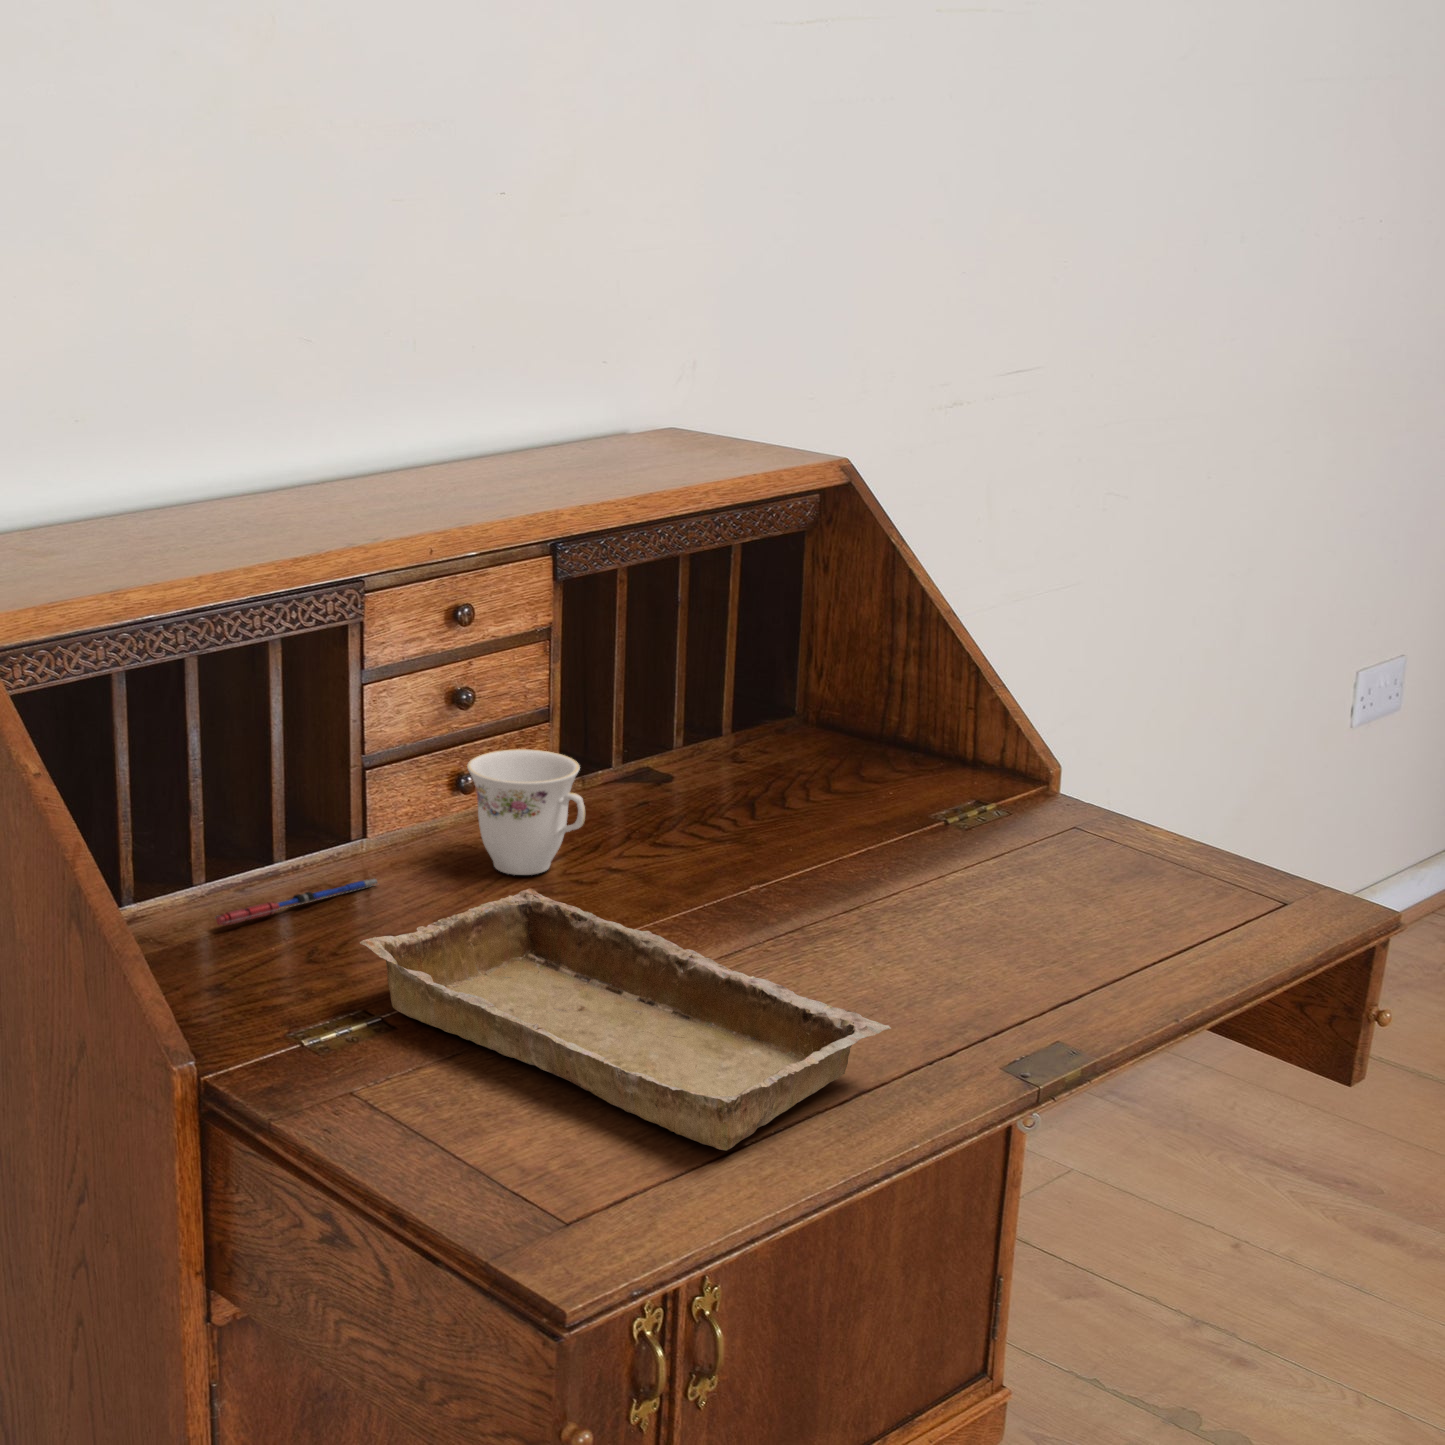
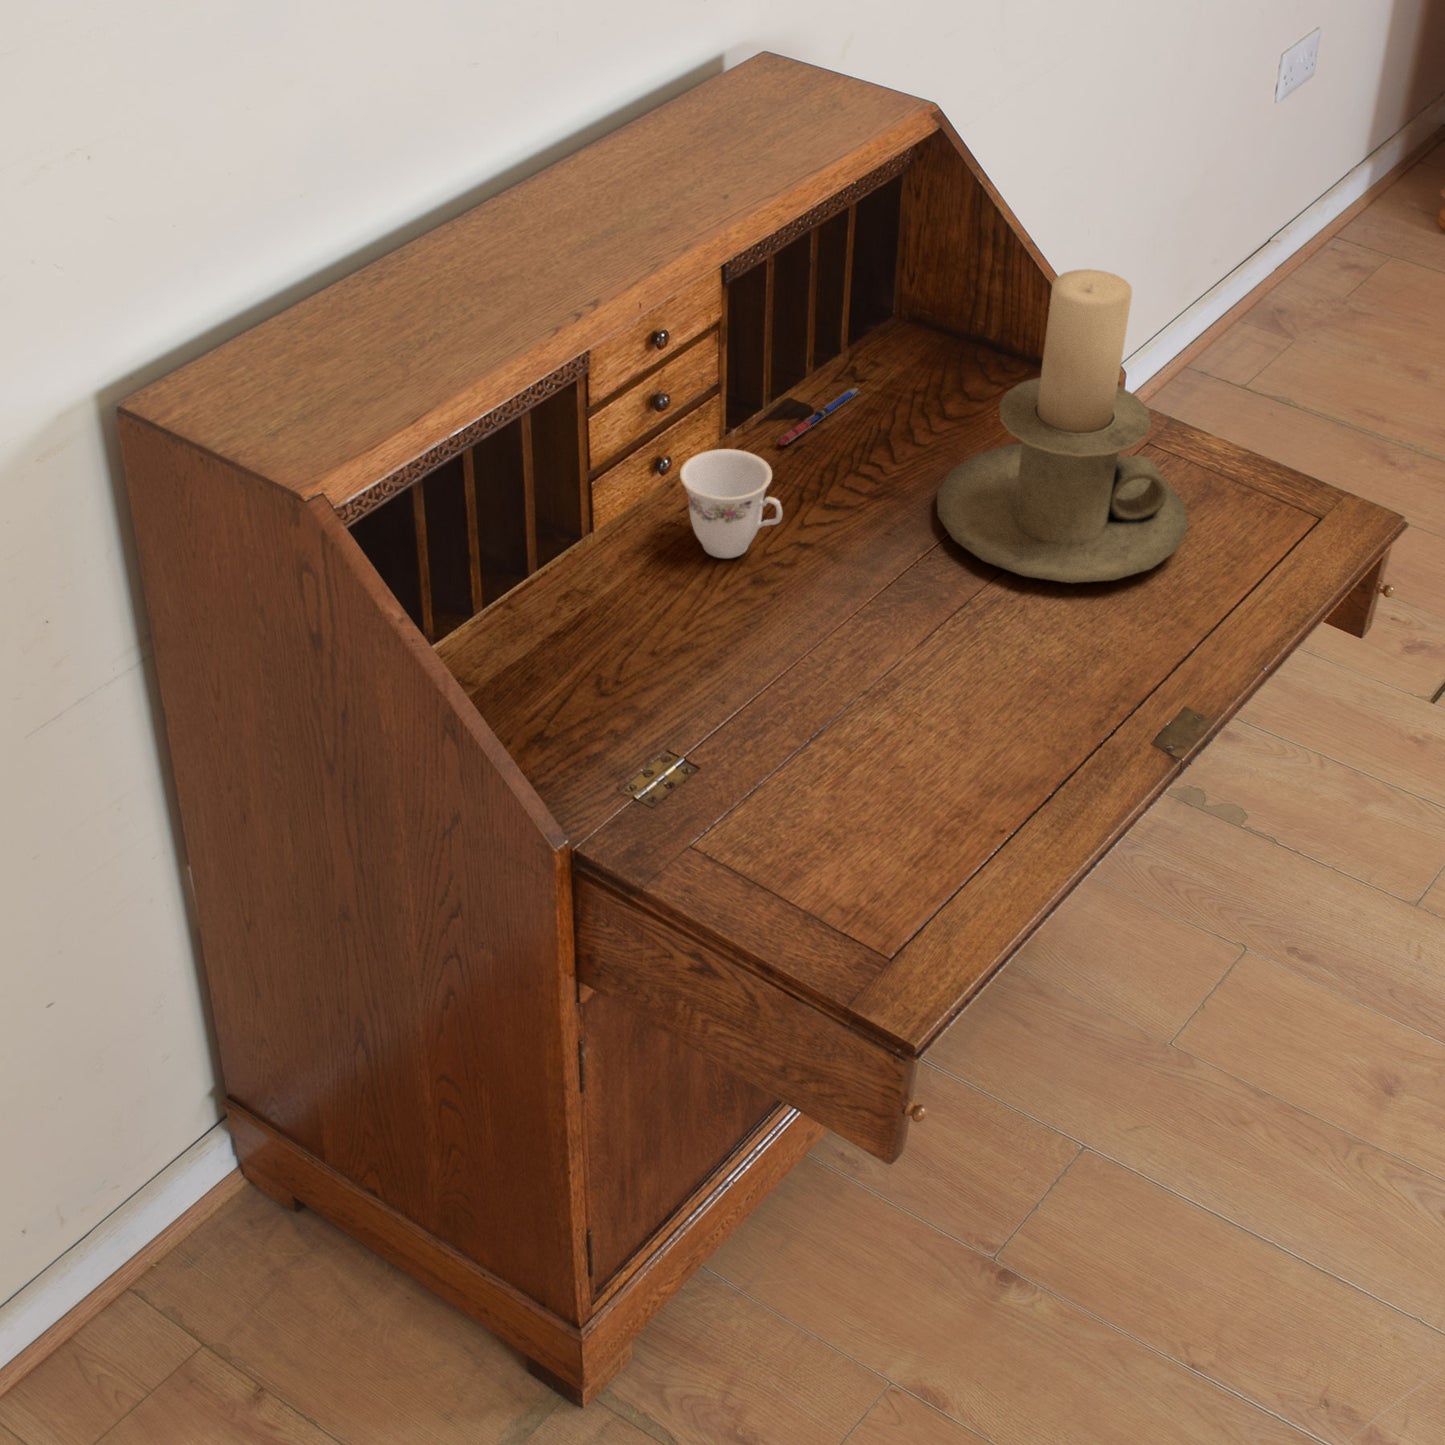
candle holder: none [790,556,1100,925] -> present [937,269,1188,583]
pen: present [215,879,377,925] -> present [778,388,858,445]
tray: present [360,888,890,1150] -> none [661,607,1084,874]

